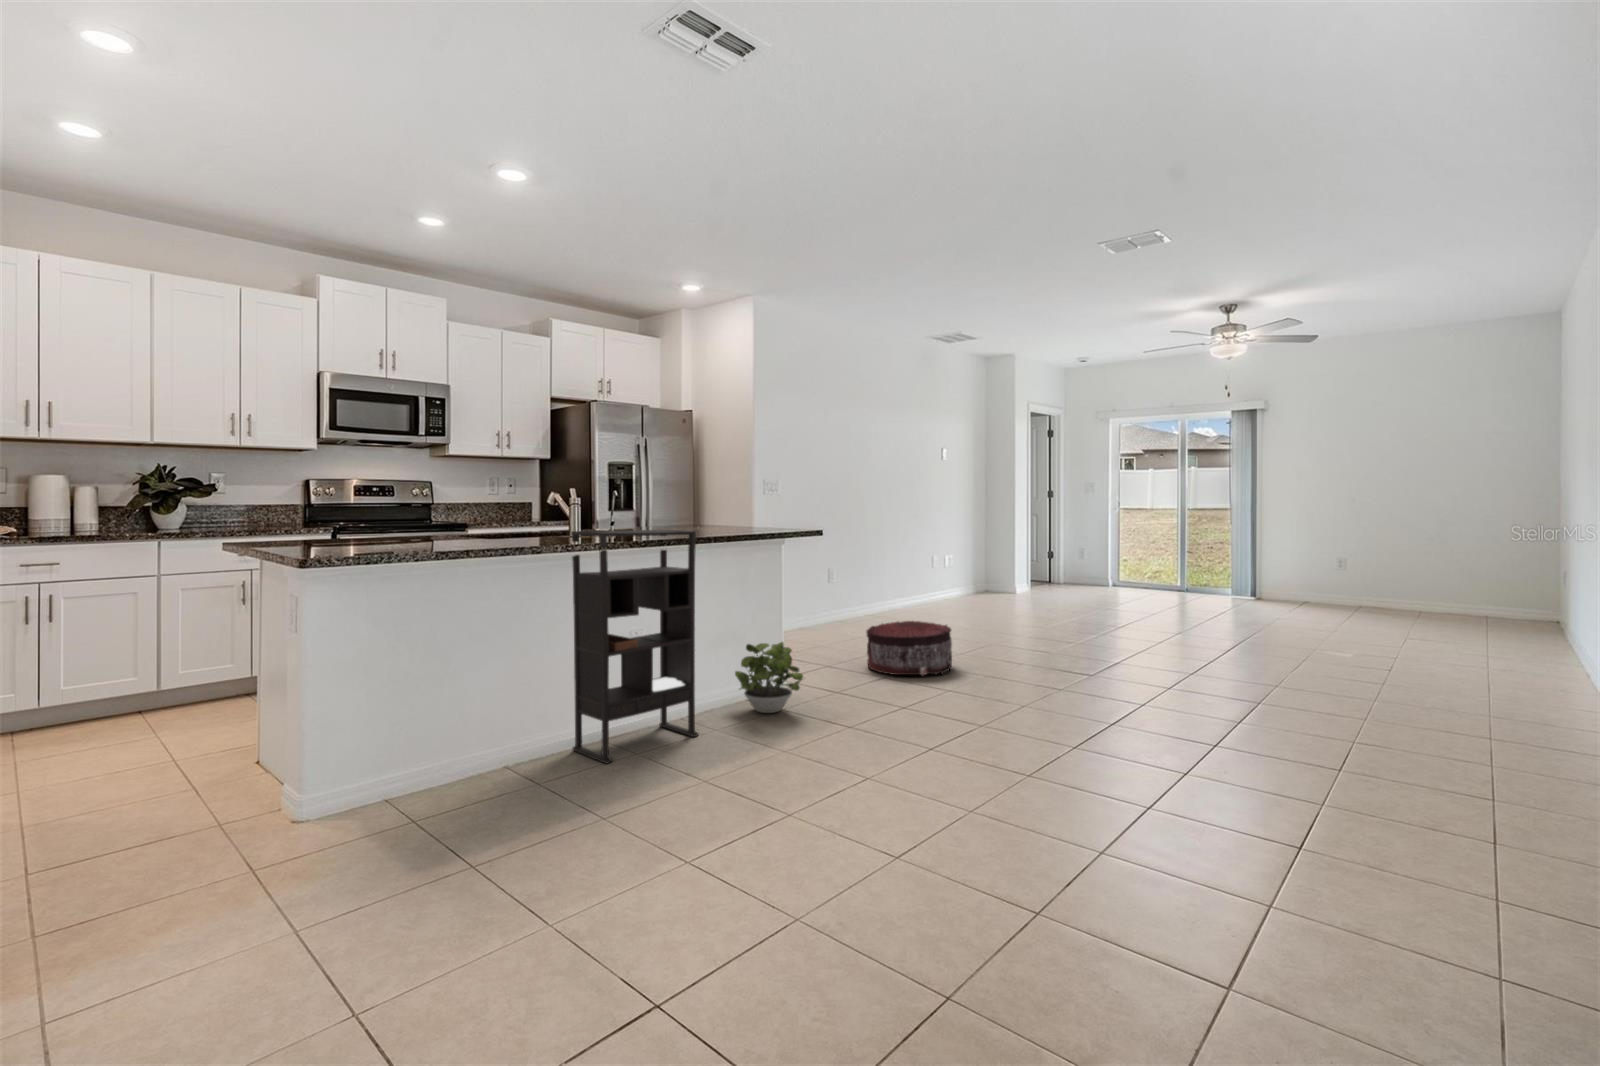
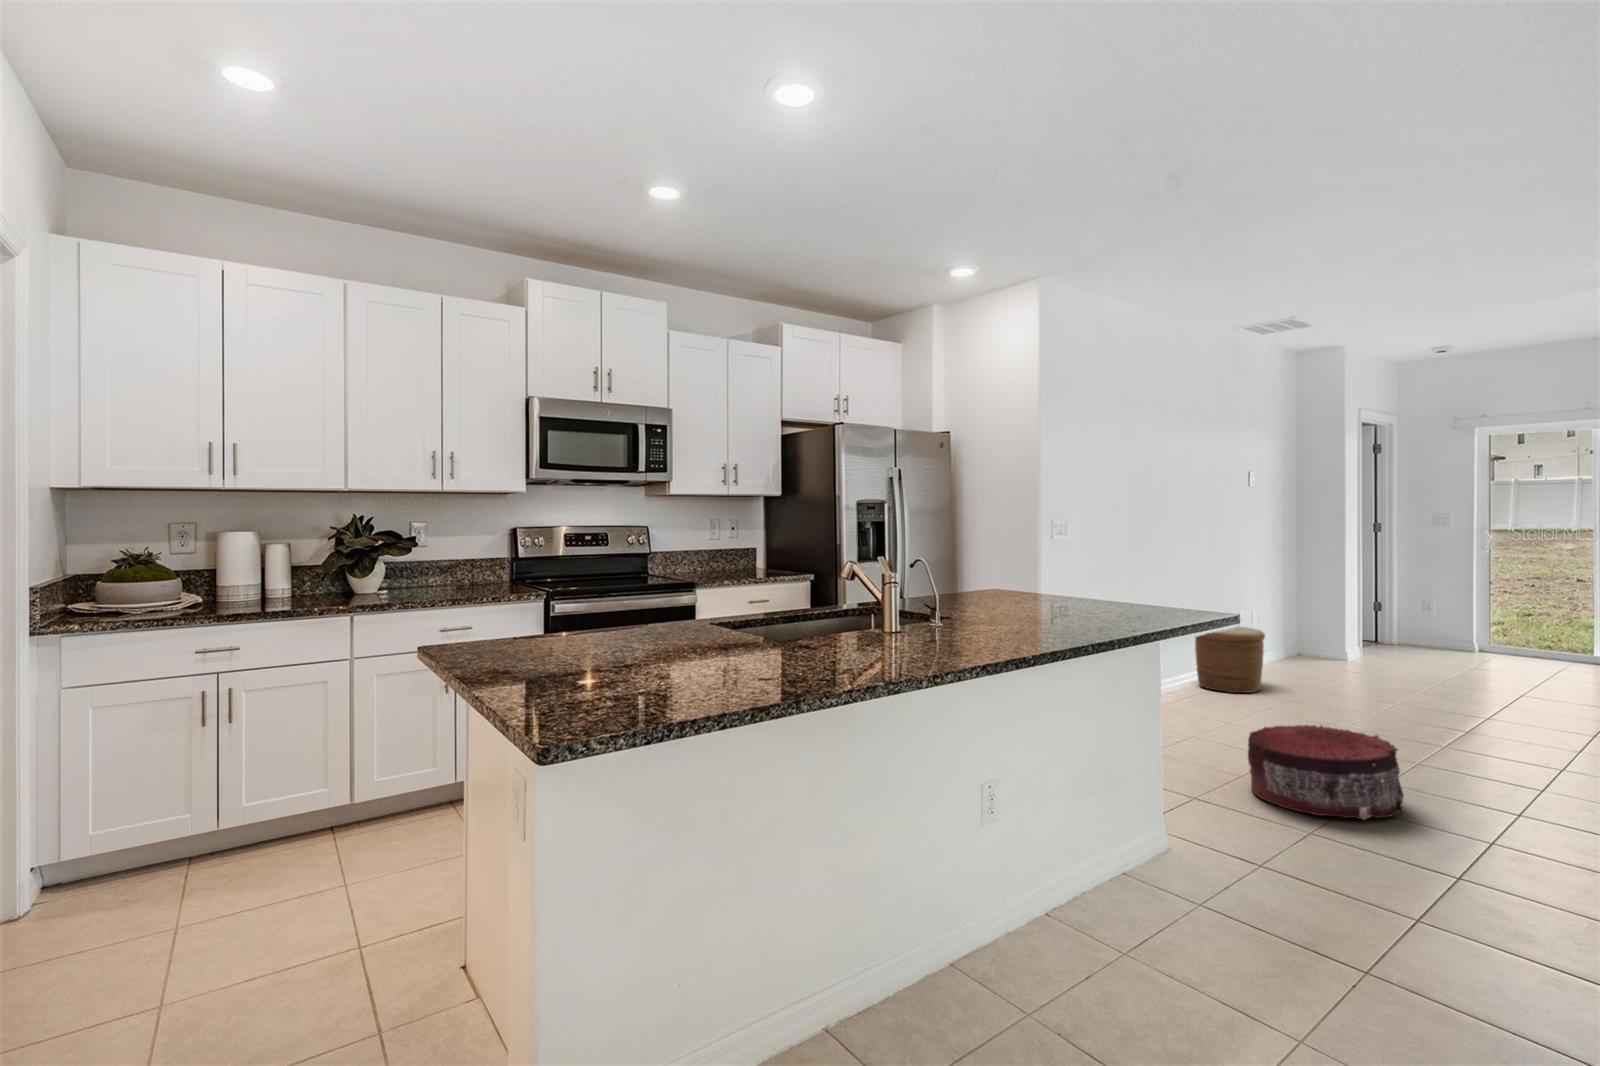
bookshelf: present [571,530,699,763] -> none [904,612,1089,1008]
woven basket: none [888,567,935,616] -> present [1195,627,1265,693]
potted plant: present [735,642,803,713] -> none [1107,775,1236,894]

